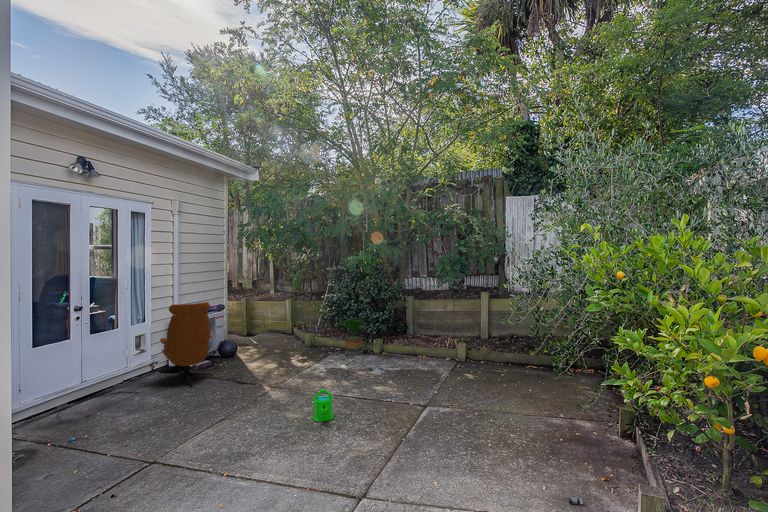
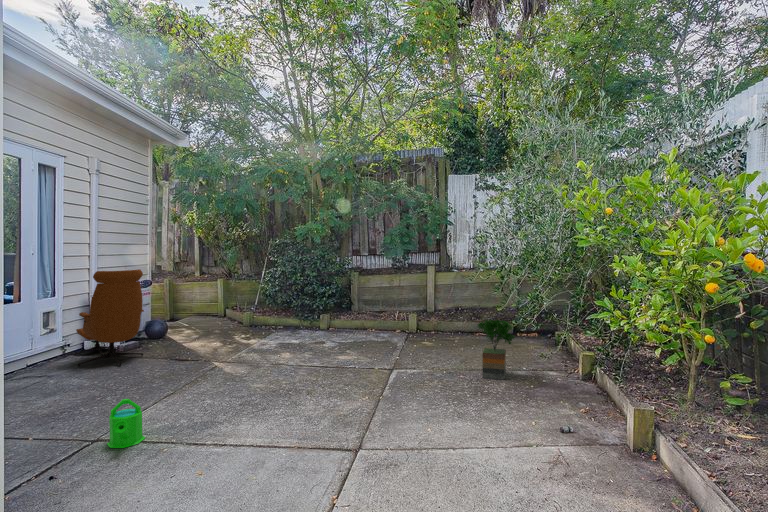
potted tree: present [345,318,366,356] -> present [478,320,515,380]
watering can: present [313,389,334,421] -> present [107,399,145,448]

